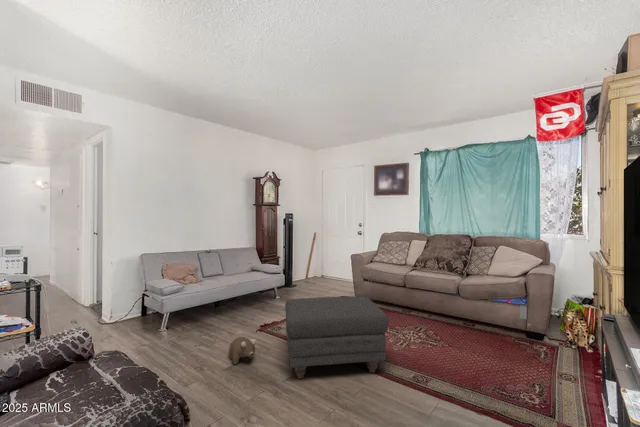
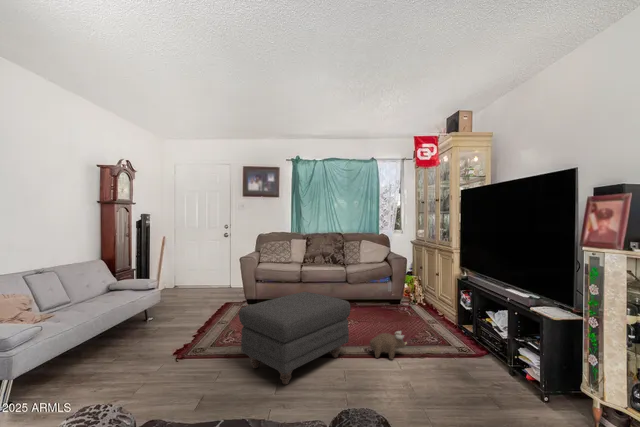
plush toy: present [229,337,256,364] -> present [370,331,406,360]

